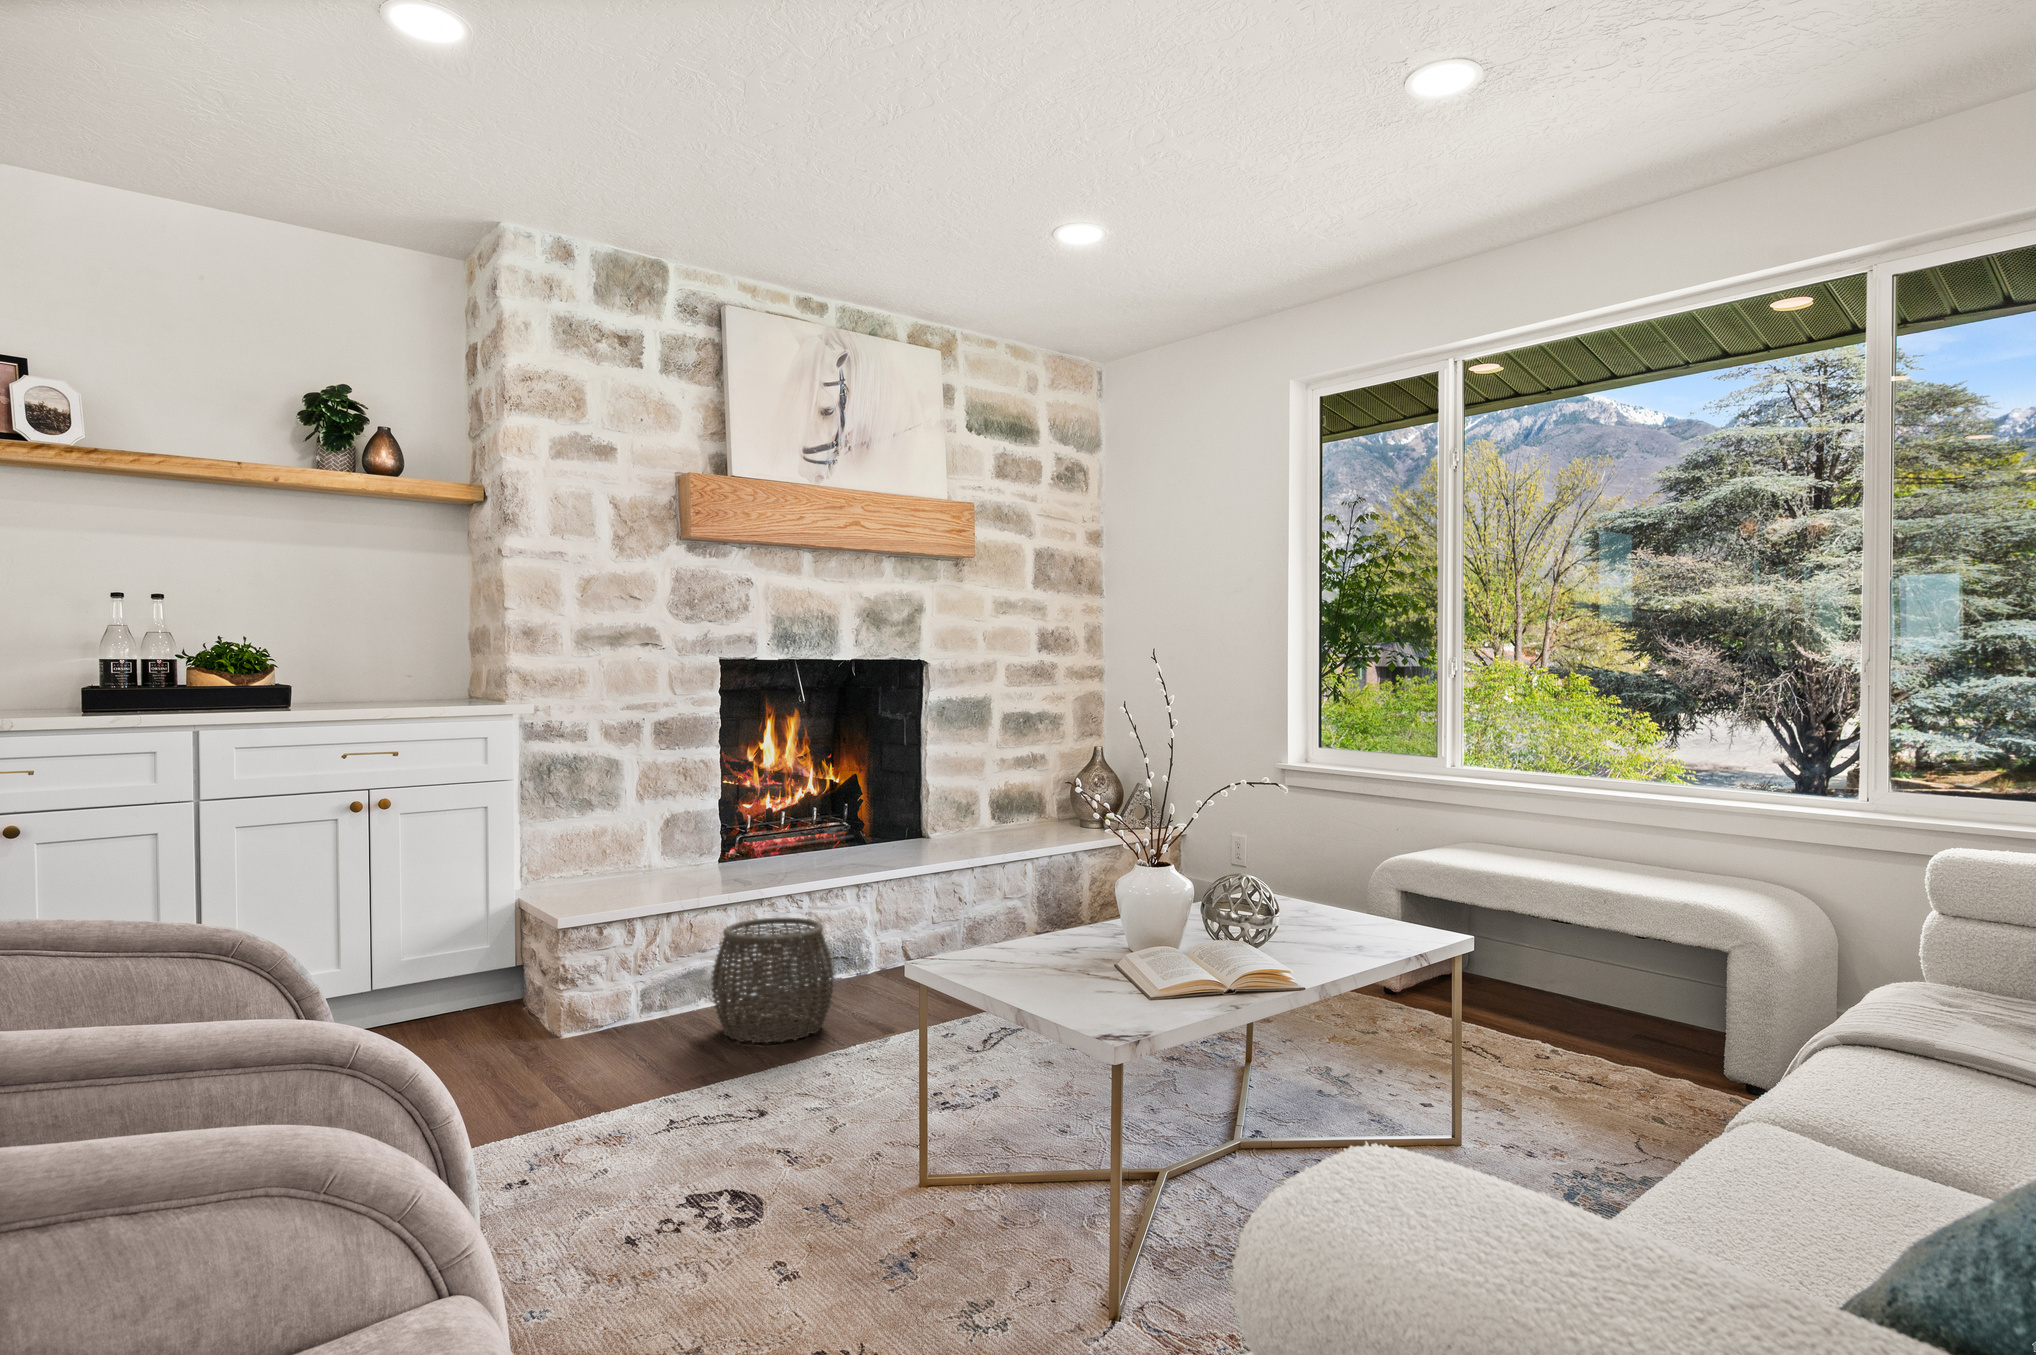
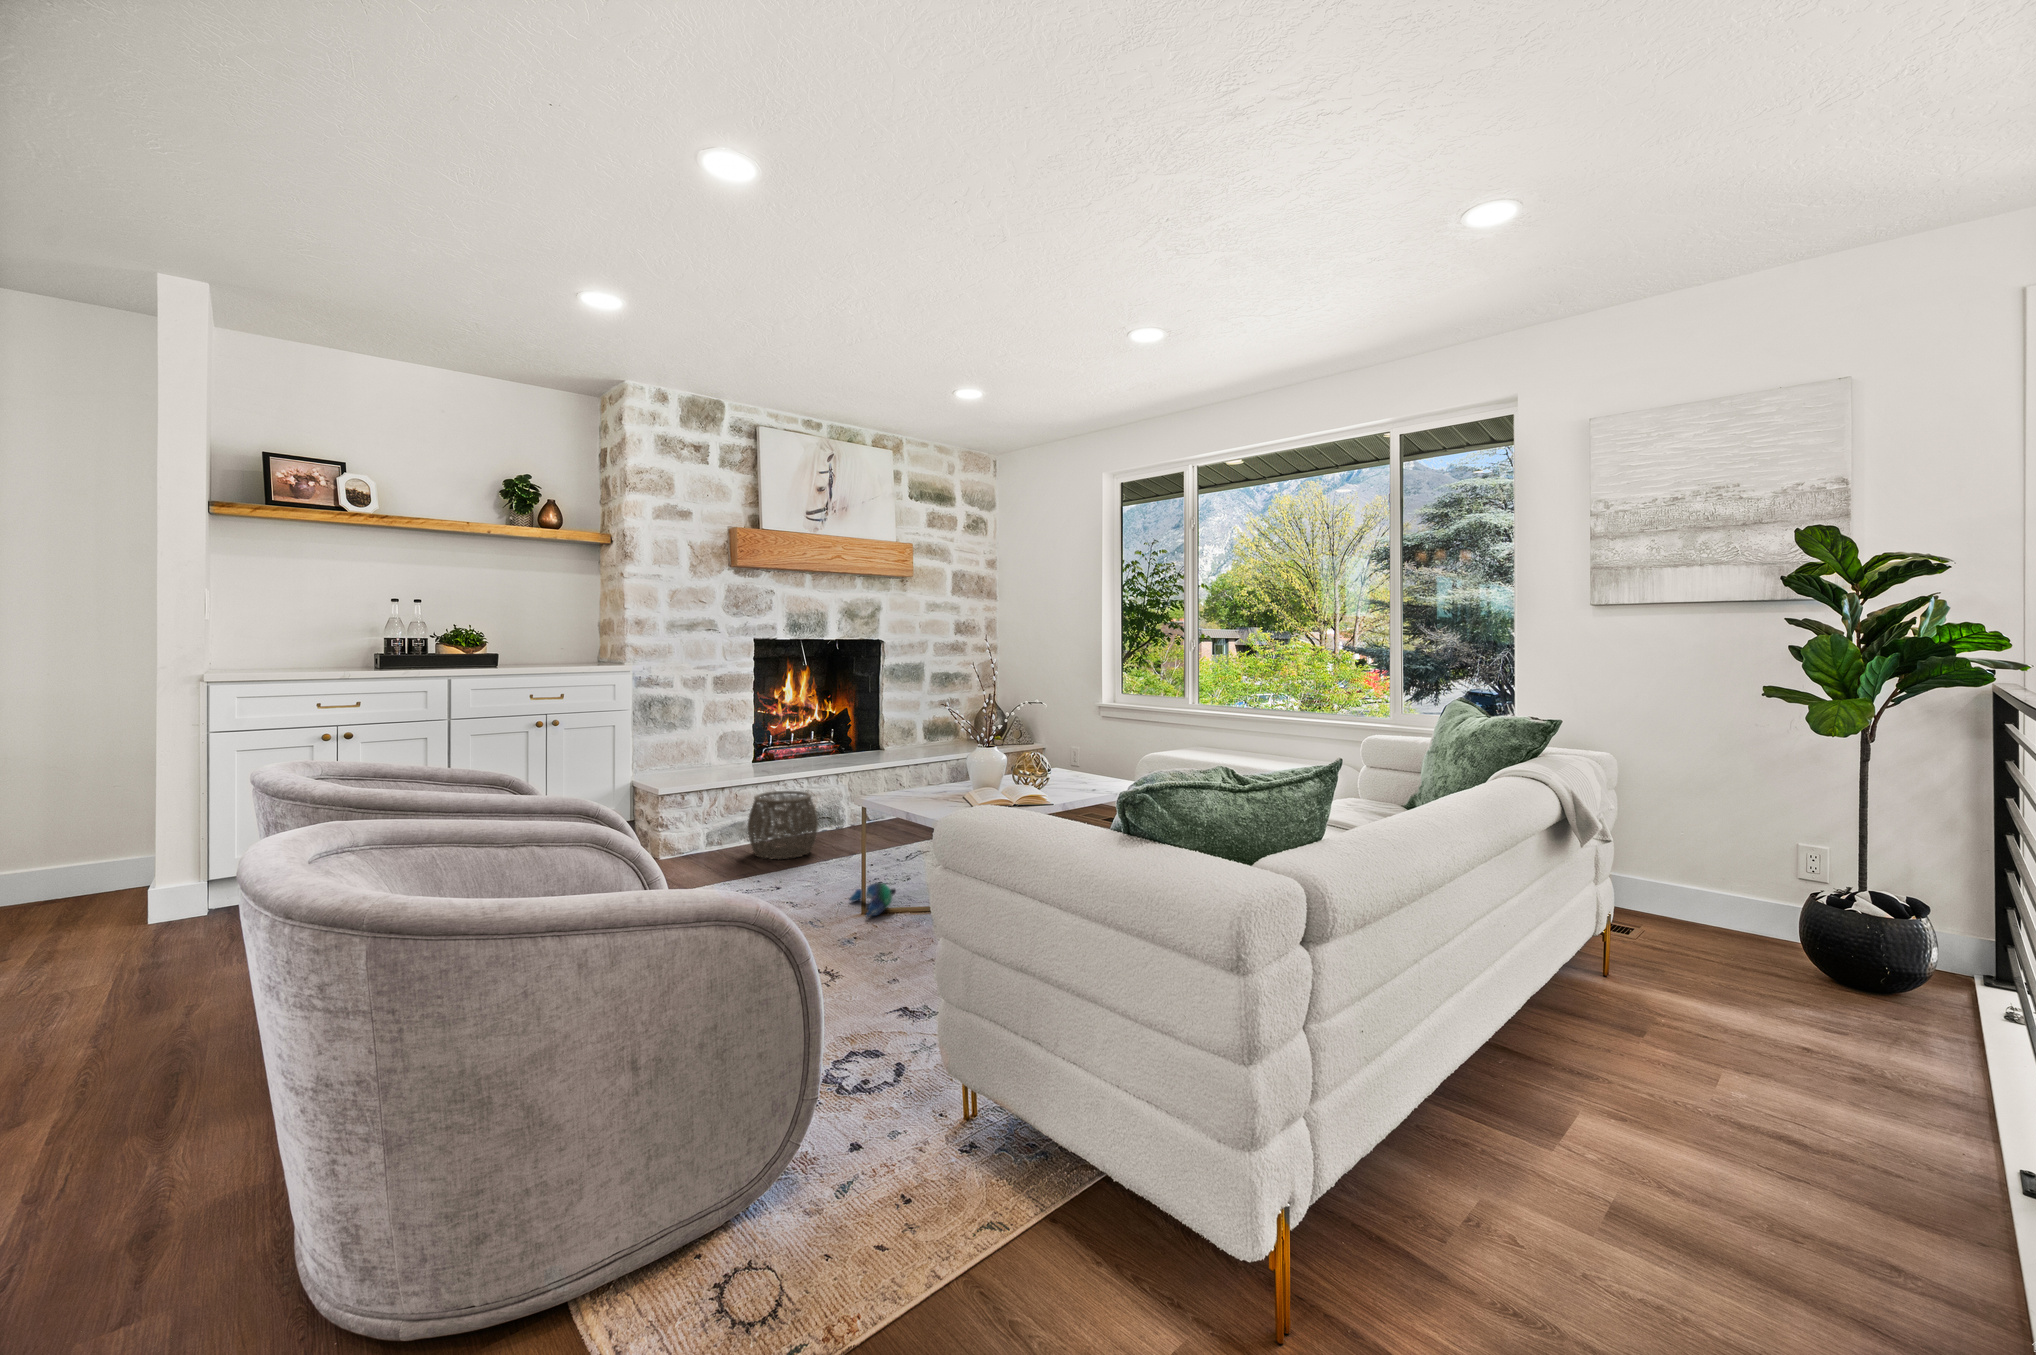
plush toy: none [908,1105,1000,1183] -> present [850,883,896,917]

